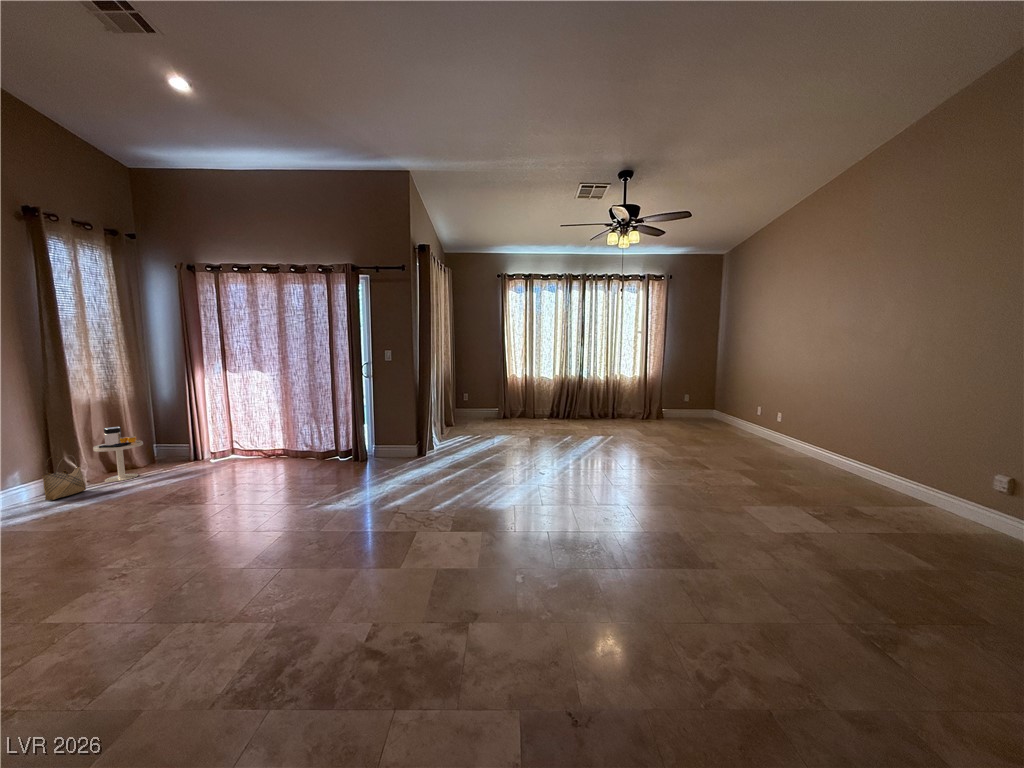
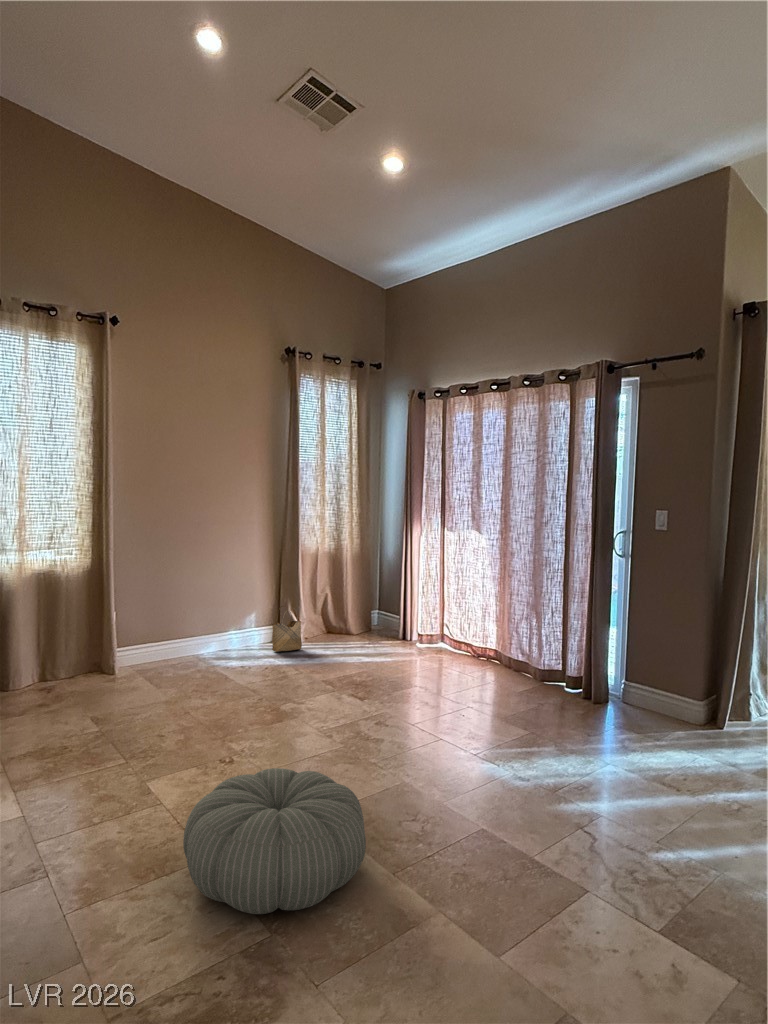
side table: present [93,426,143,482] -> none [316,583,355,647]
pouf: none [119,548,297,673] -> present [183,768,366,914]

